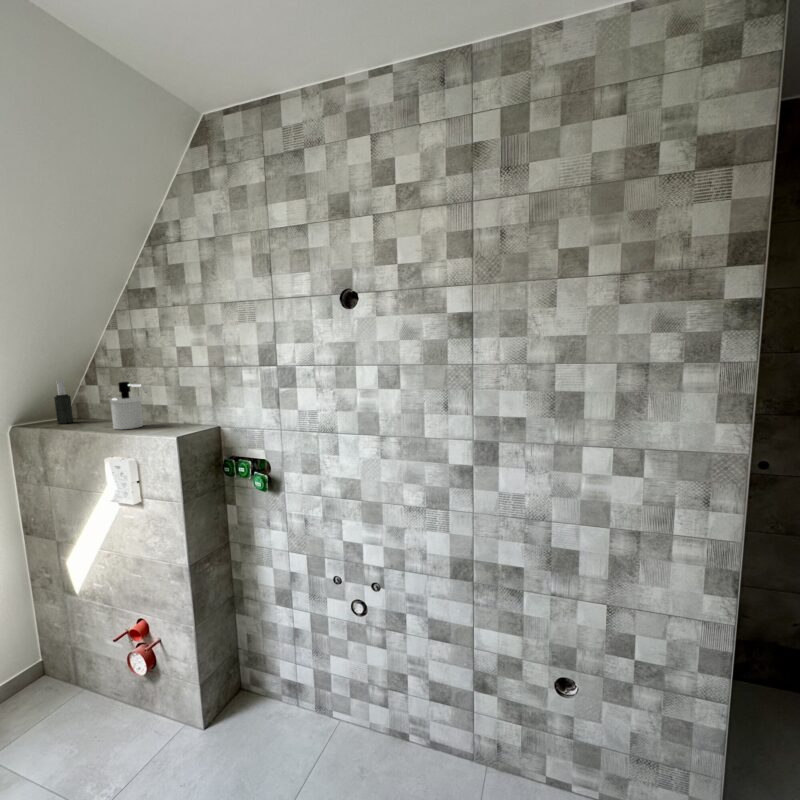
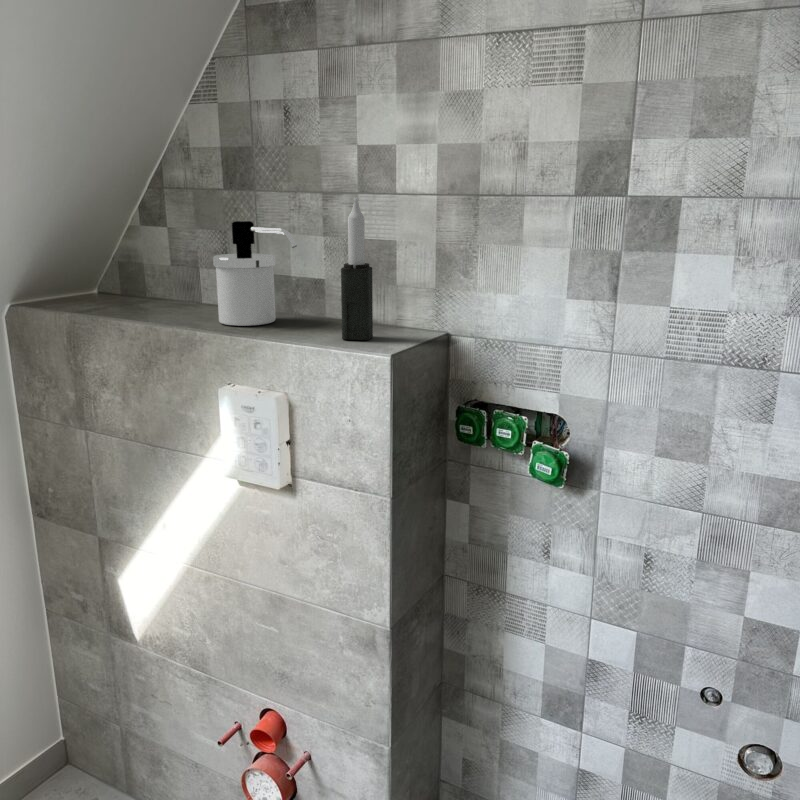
candle: present [54,380,73,424] -> present [341,197,373,340]

